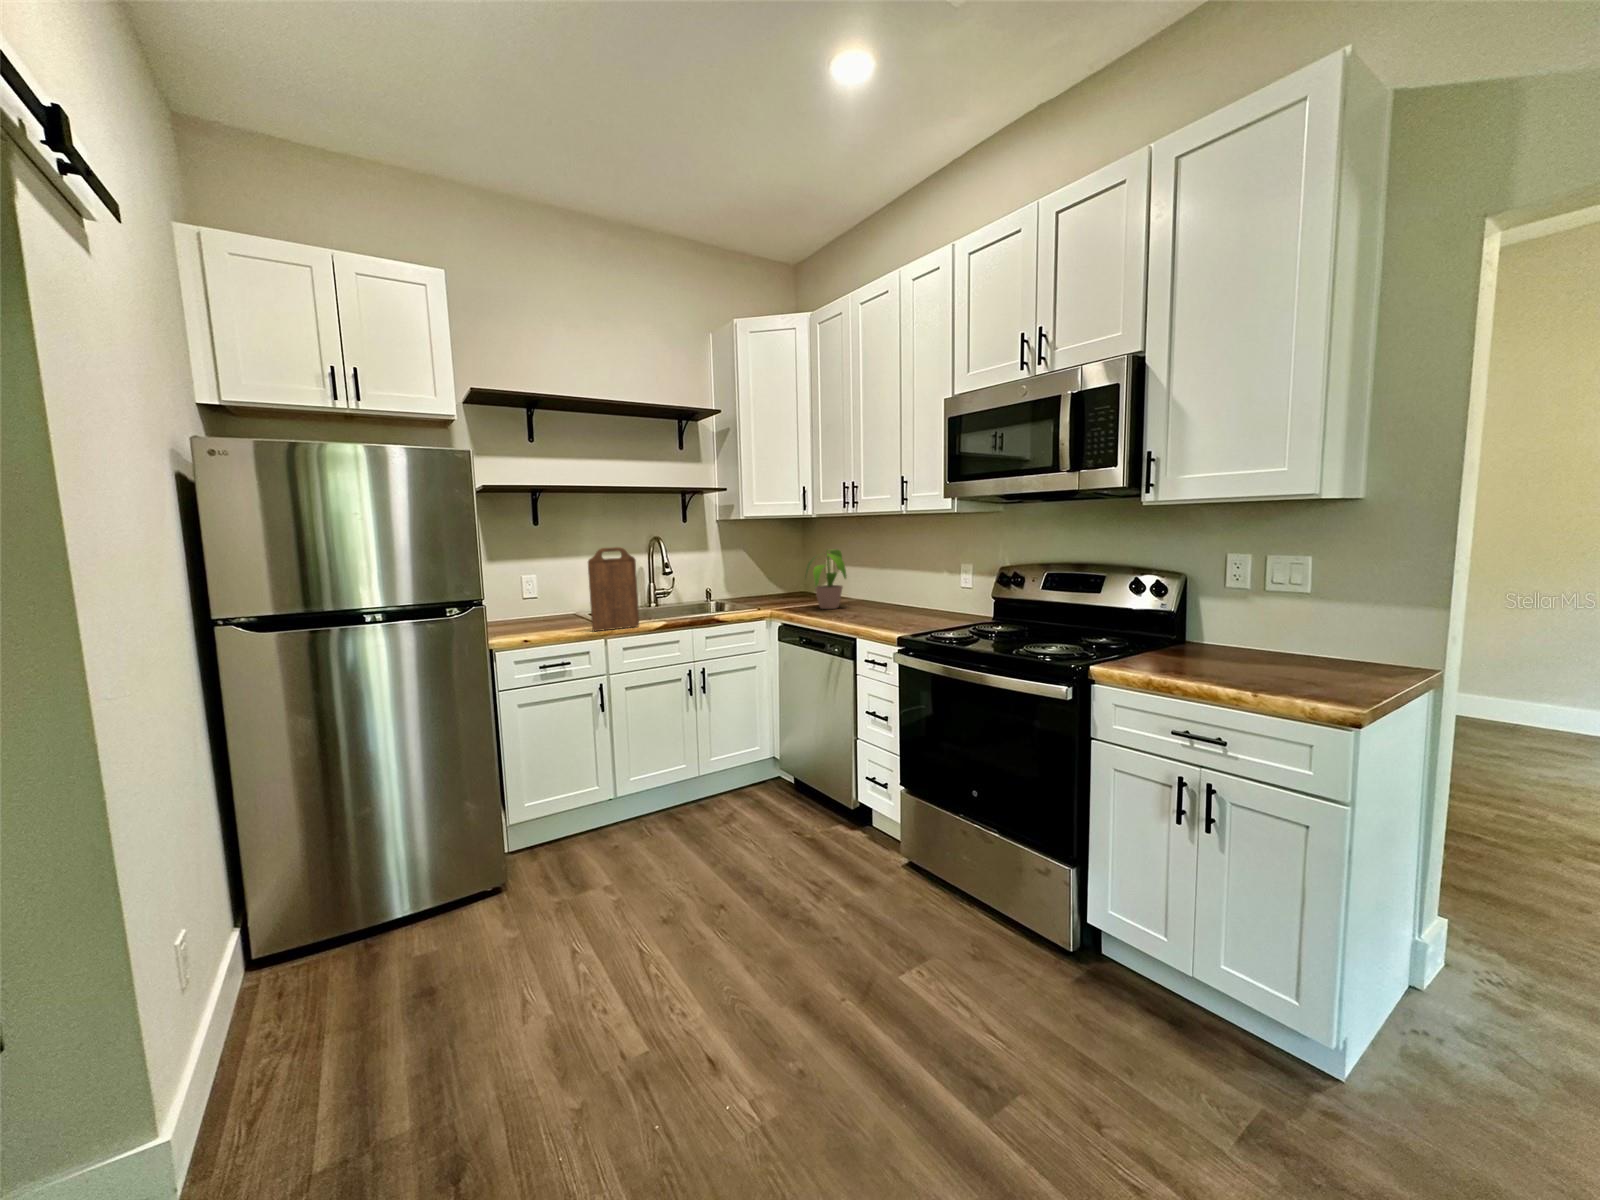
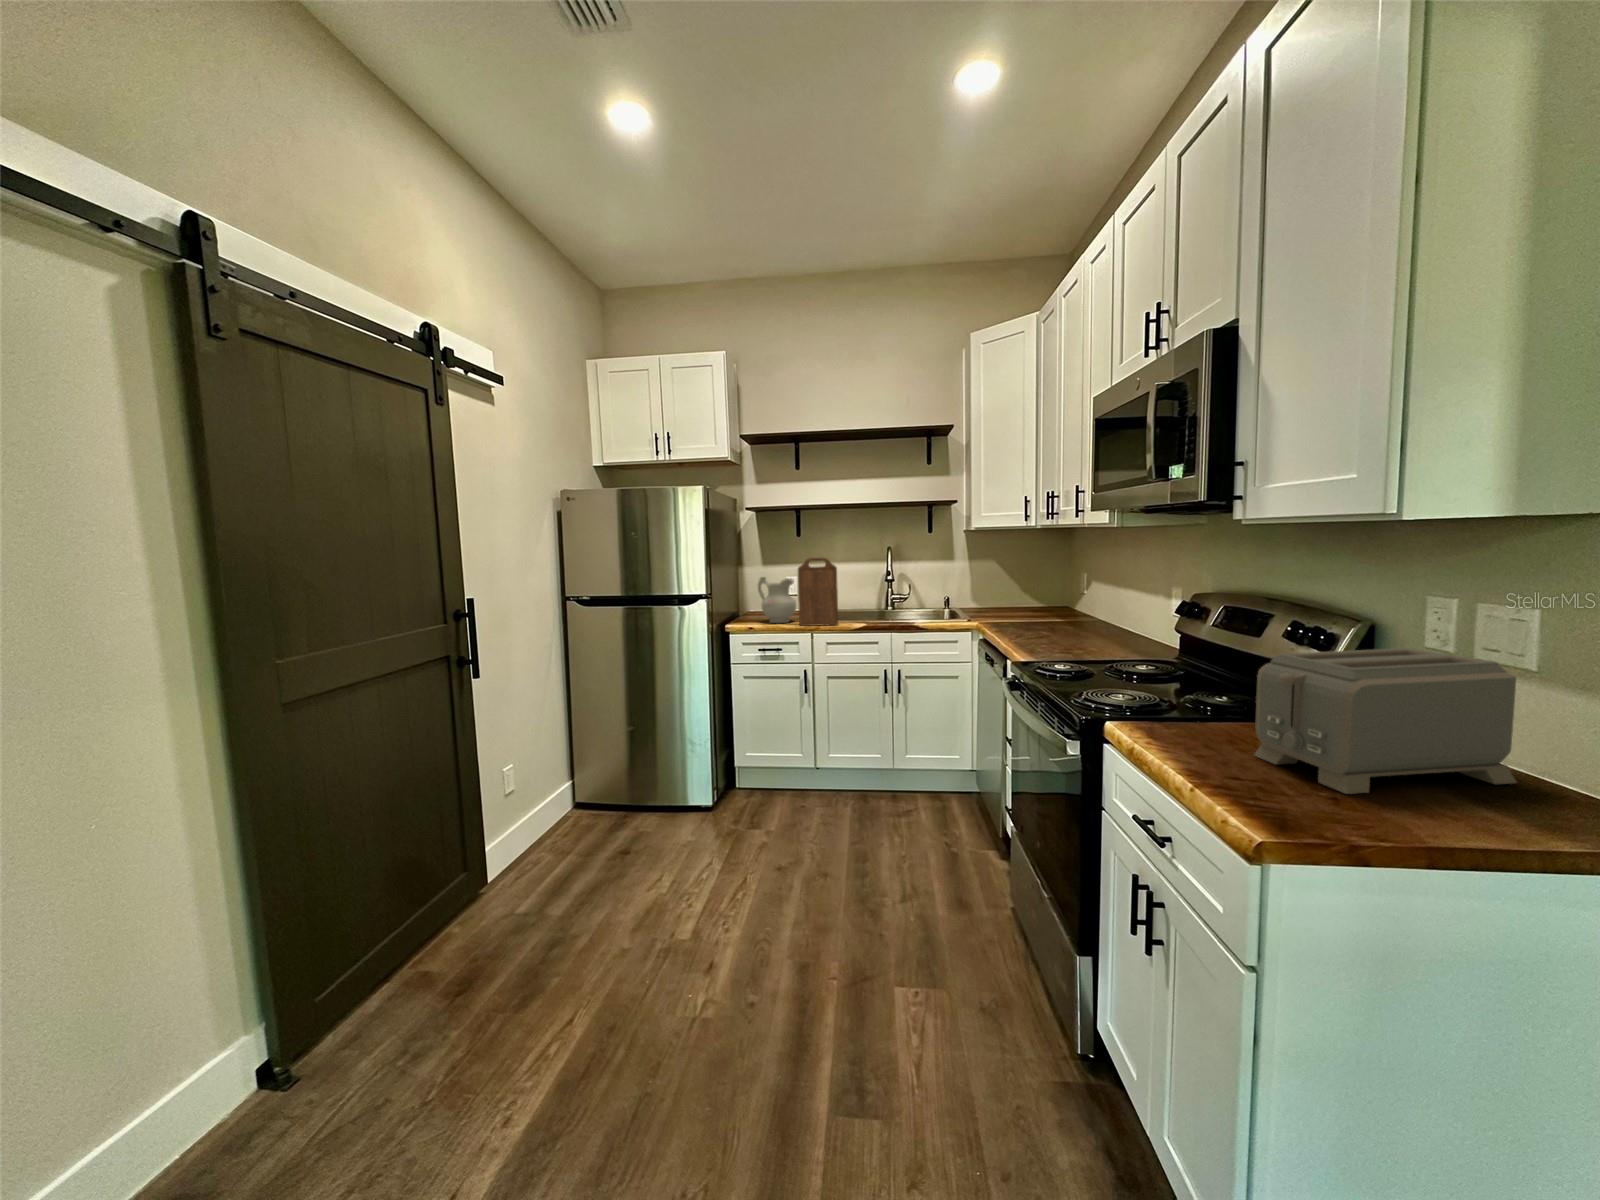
potted plant: present [806,550,847,609] -> none [1008,563,1082,627]
ceramic pitcher: none [517,574,574,632] -> present [758,577,797,623]
toaster: none [1218,587,1324,680] -> present [1254,648,1516,794]

